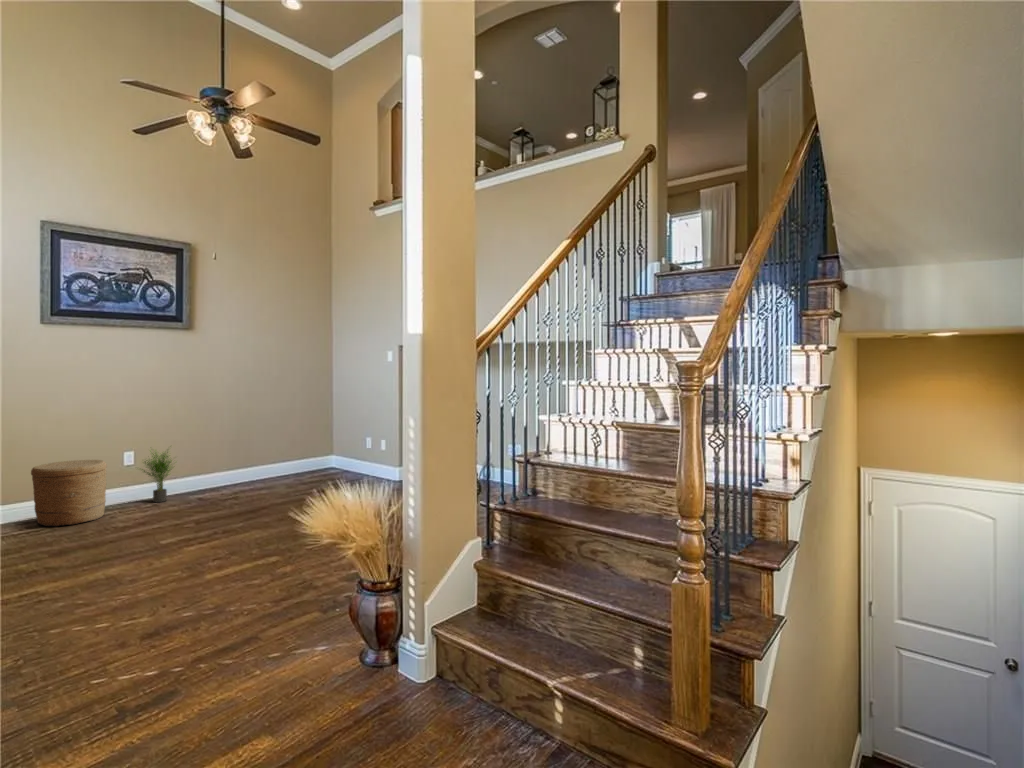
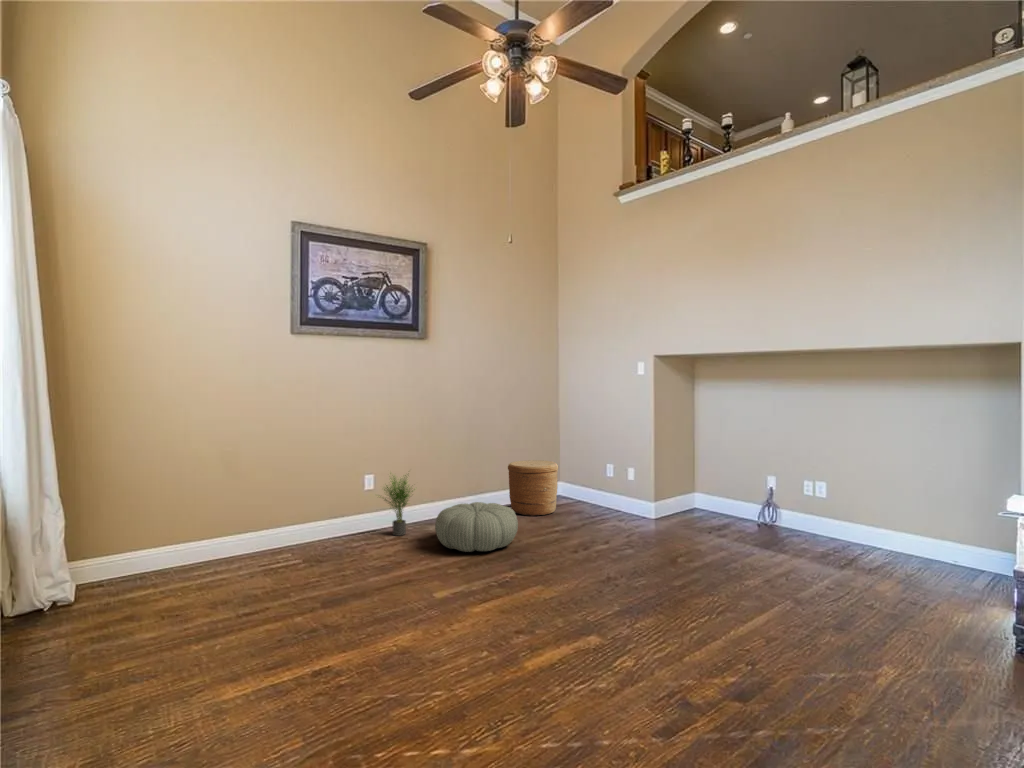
woven basket: present [31,460,107,526] -> present [508,460,558,516]
pouf: none [189,471,268,511] -> present [435,502,518,552]

